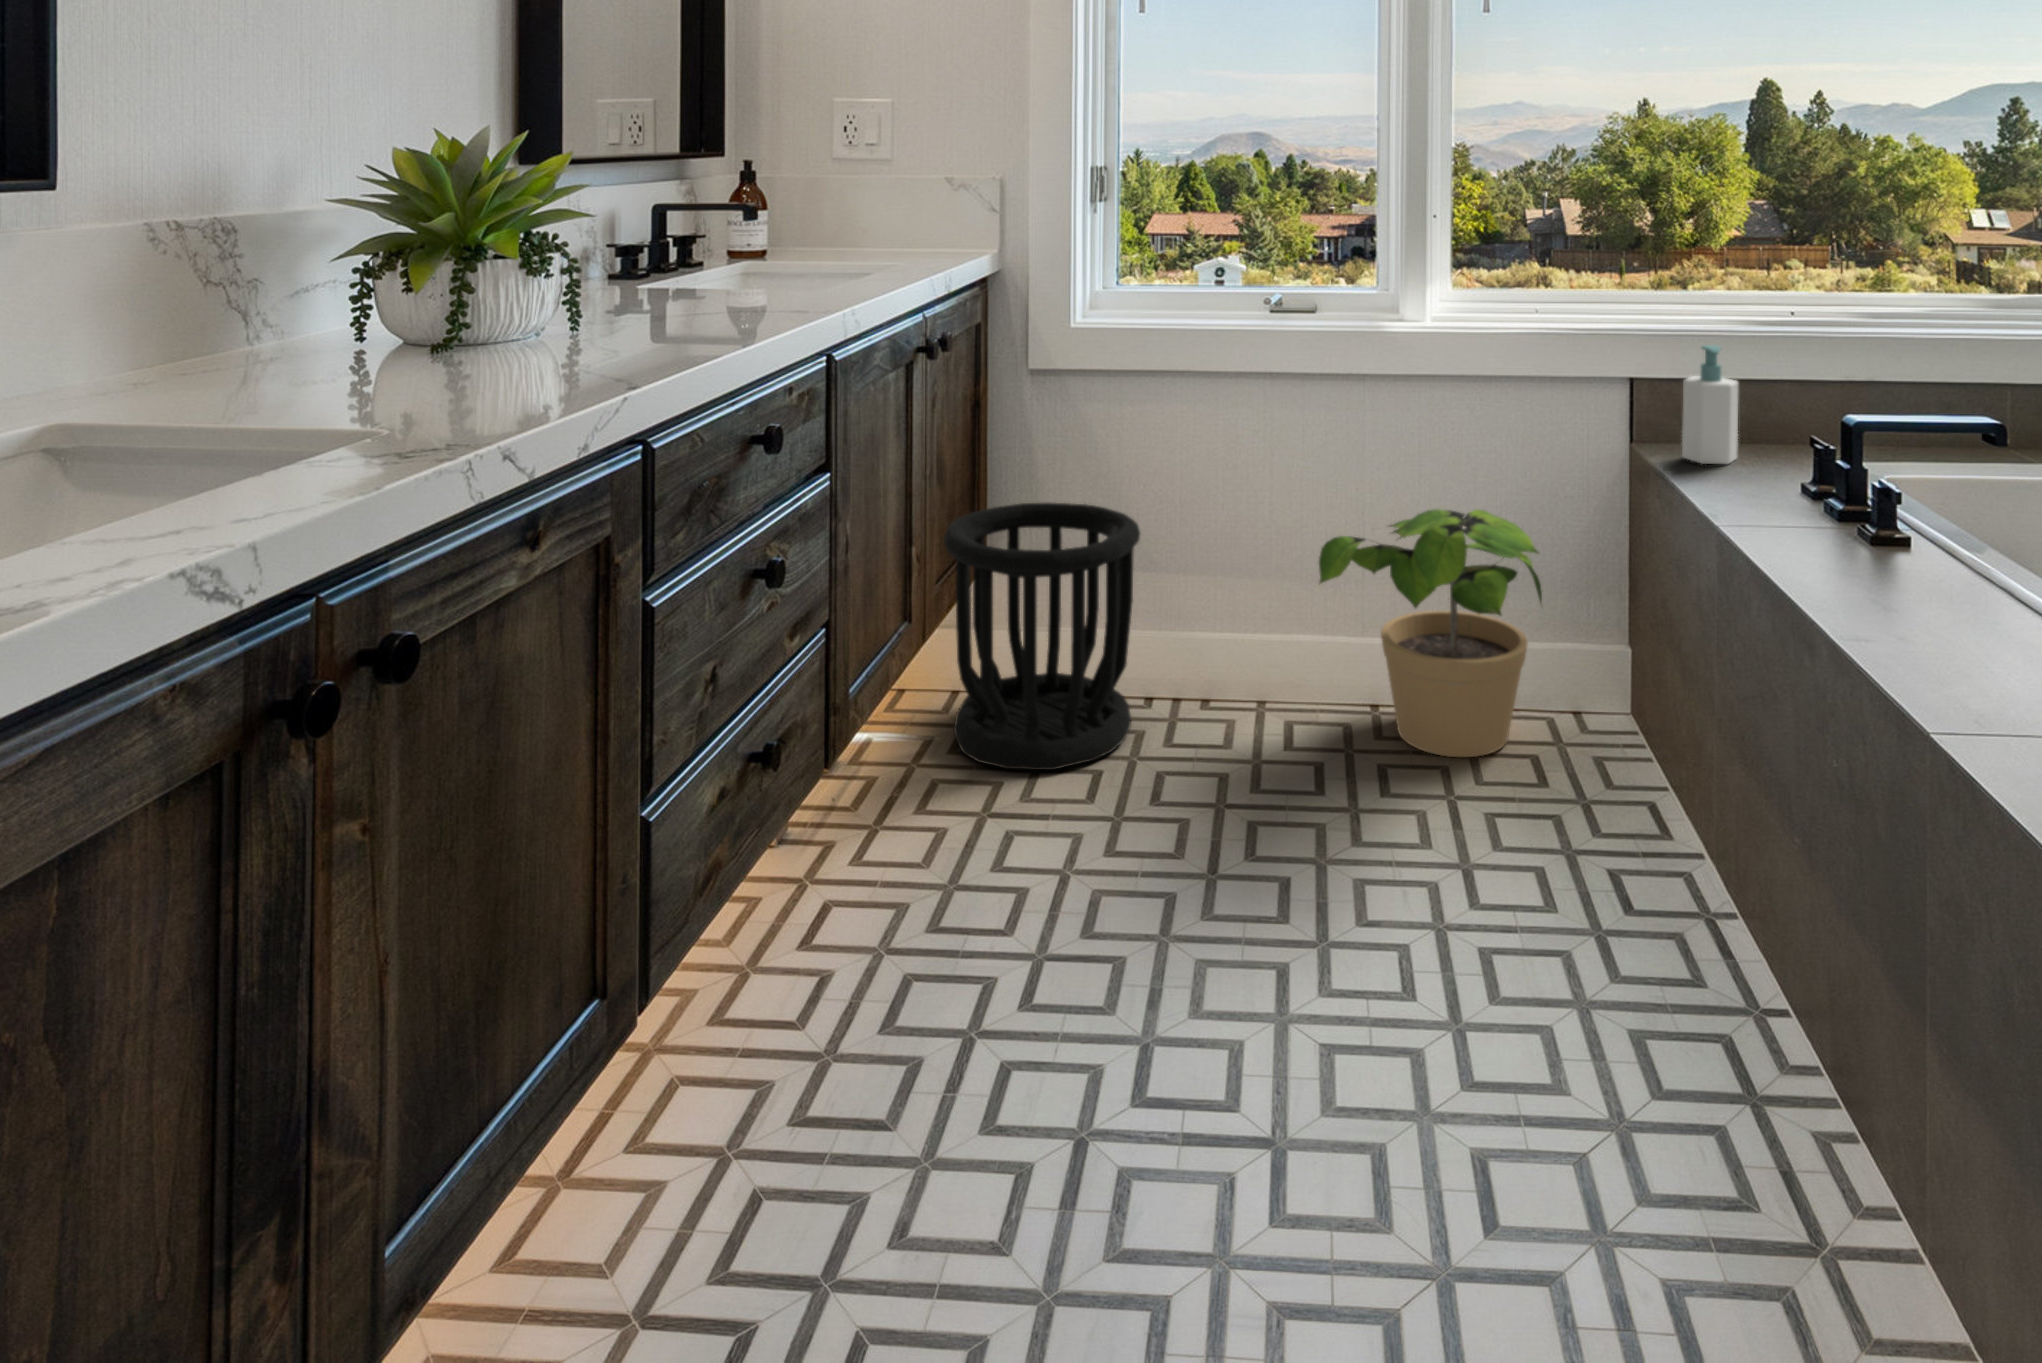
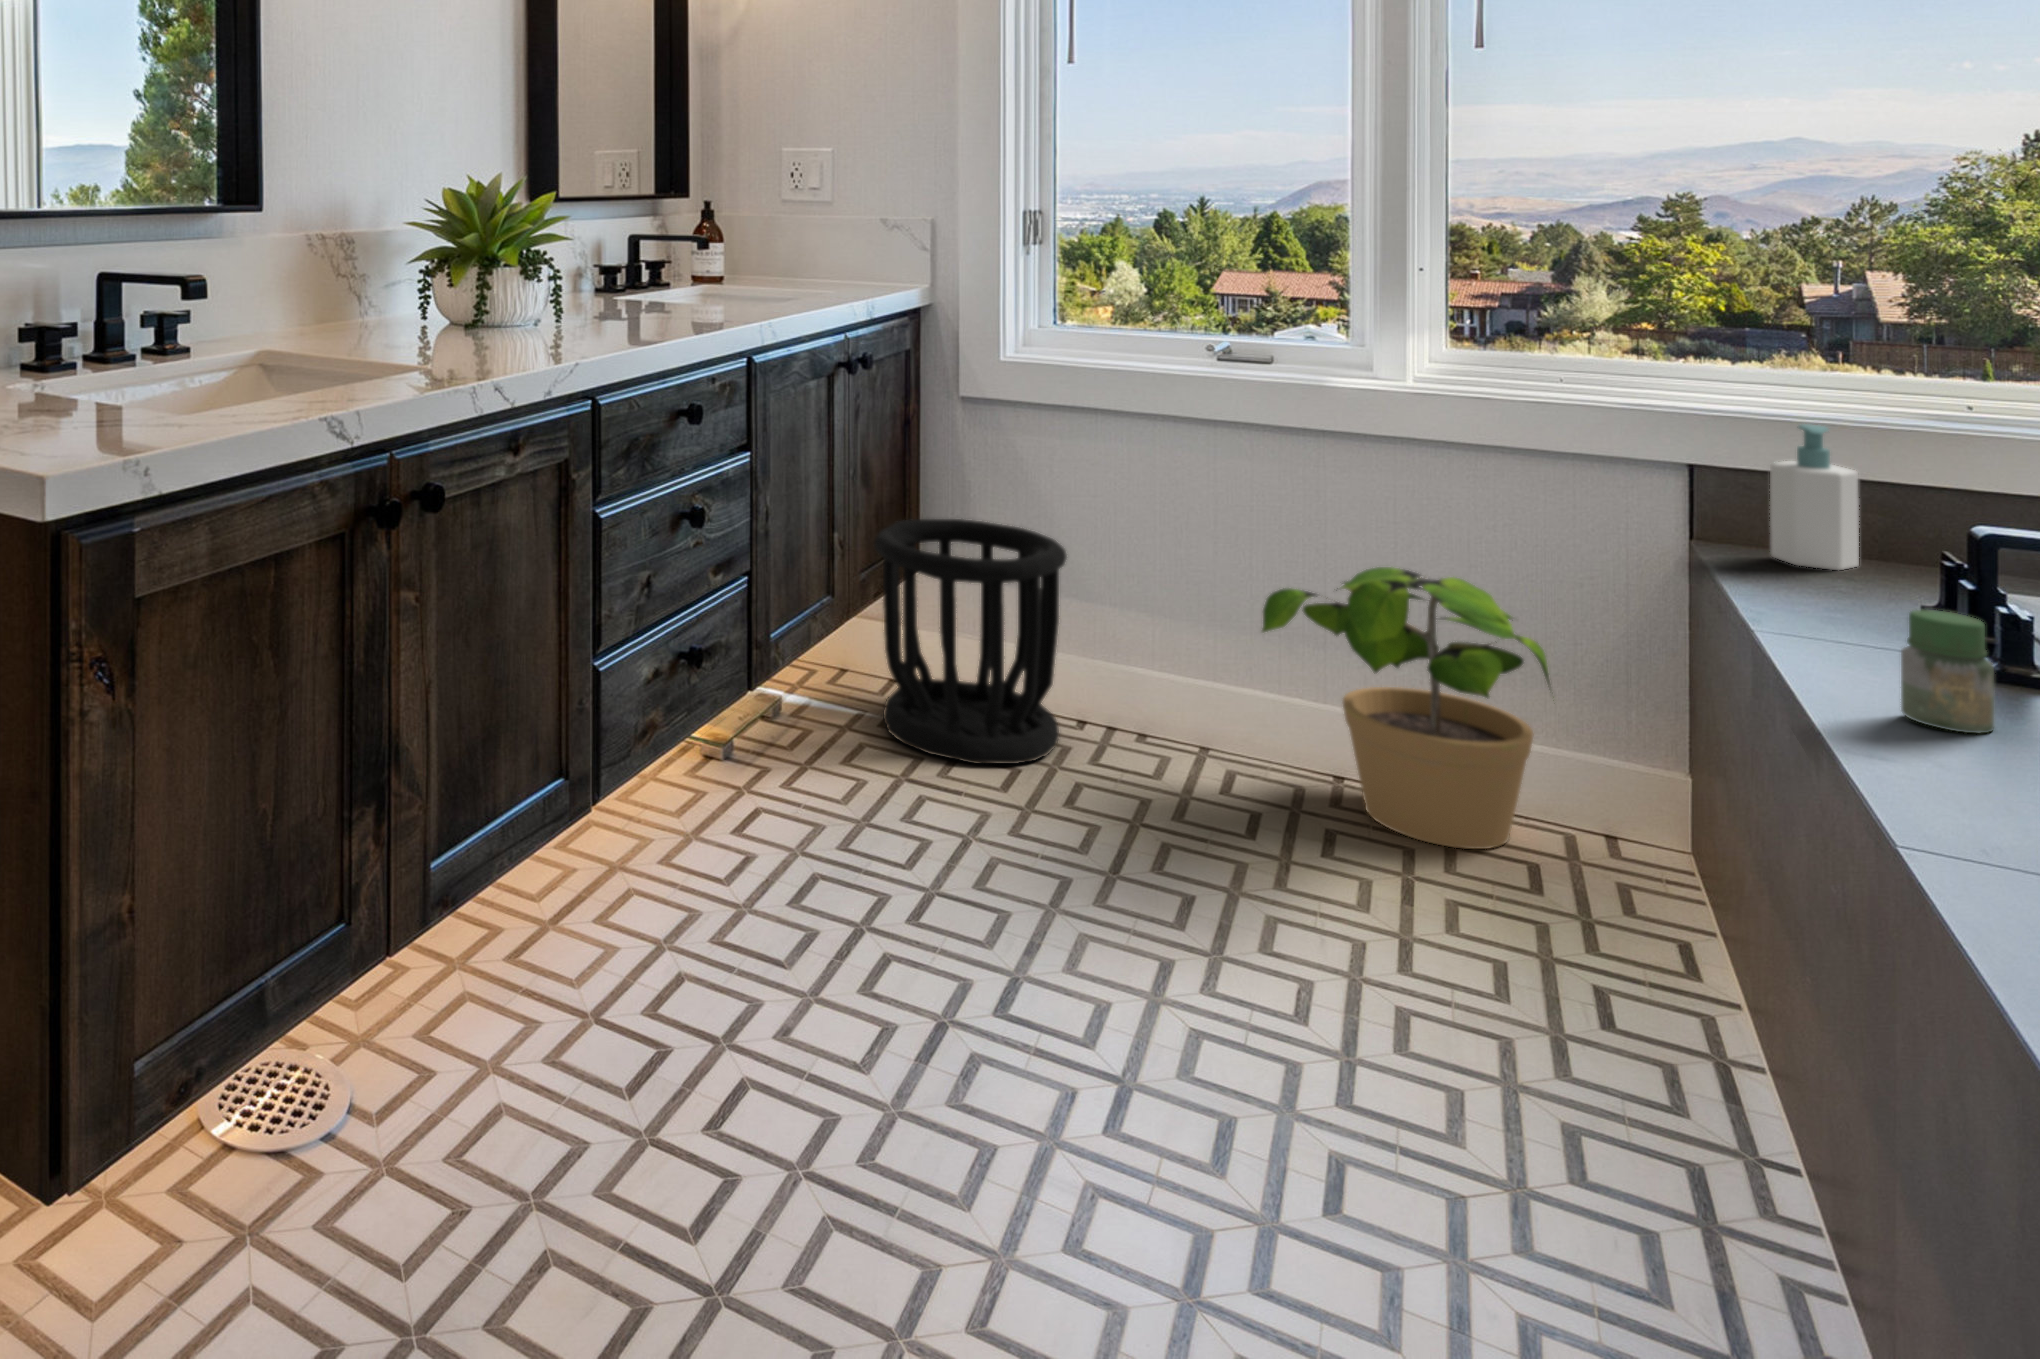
jar: none [1858,510,1920,613] -> present [1901,610,1994,733]

